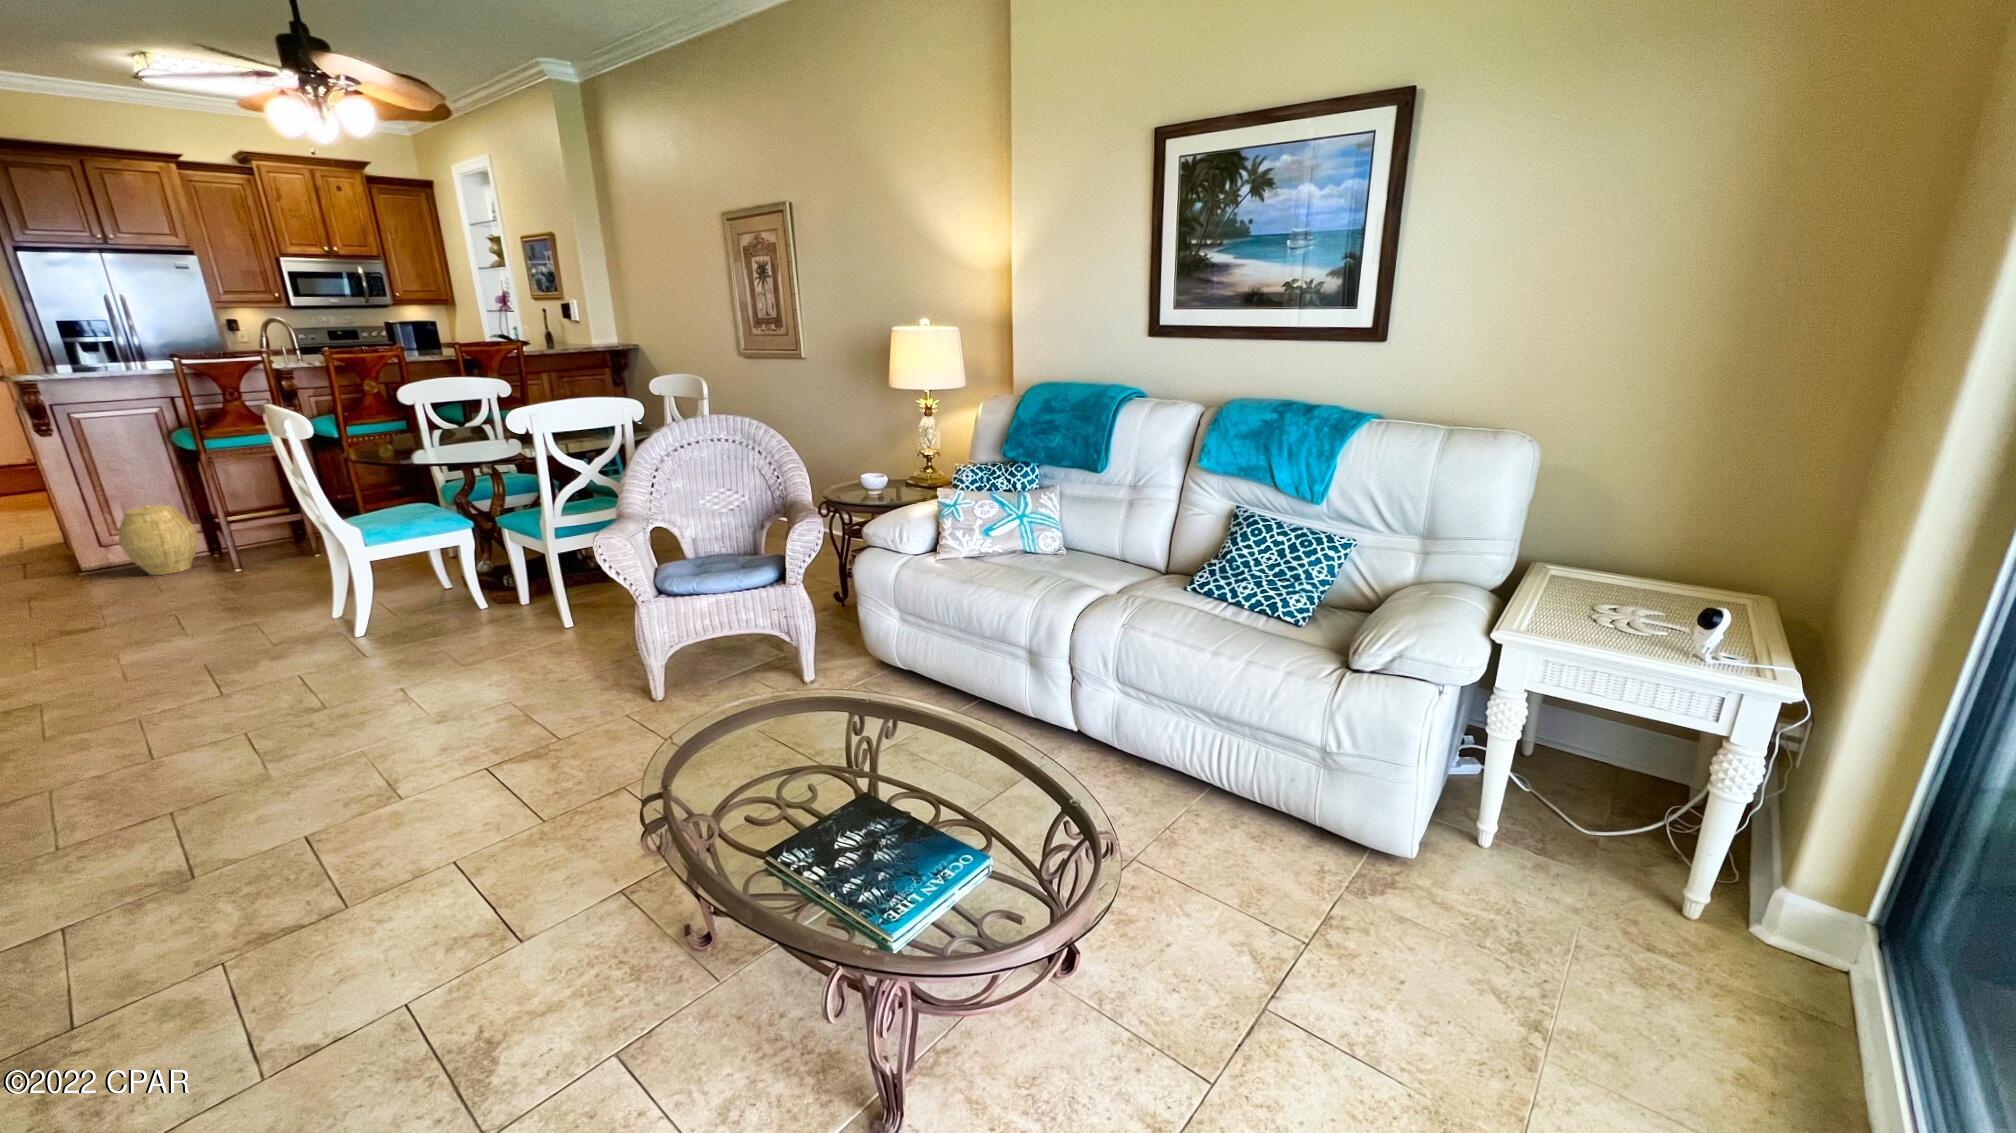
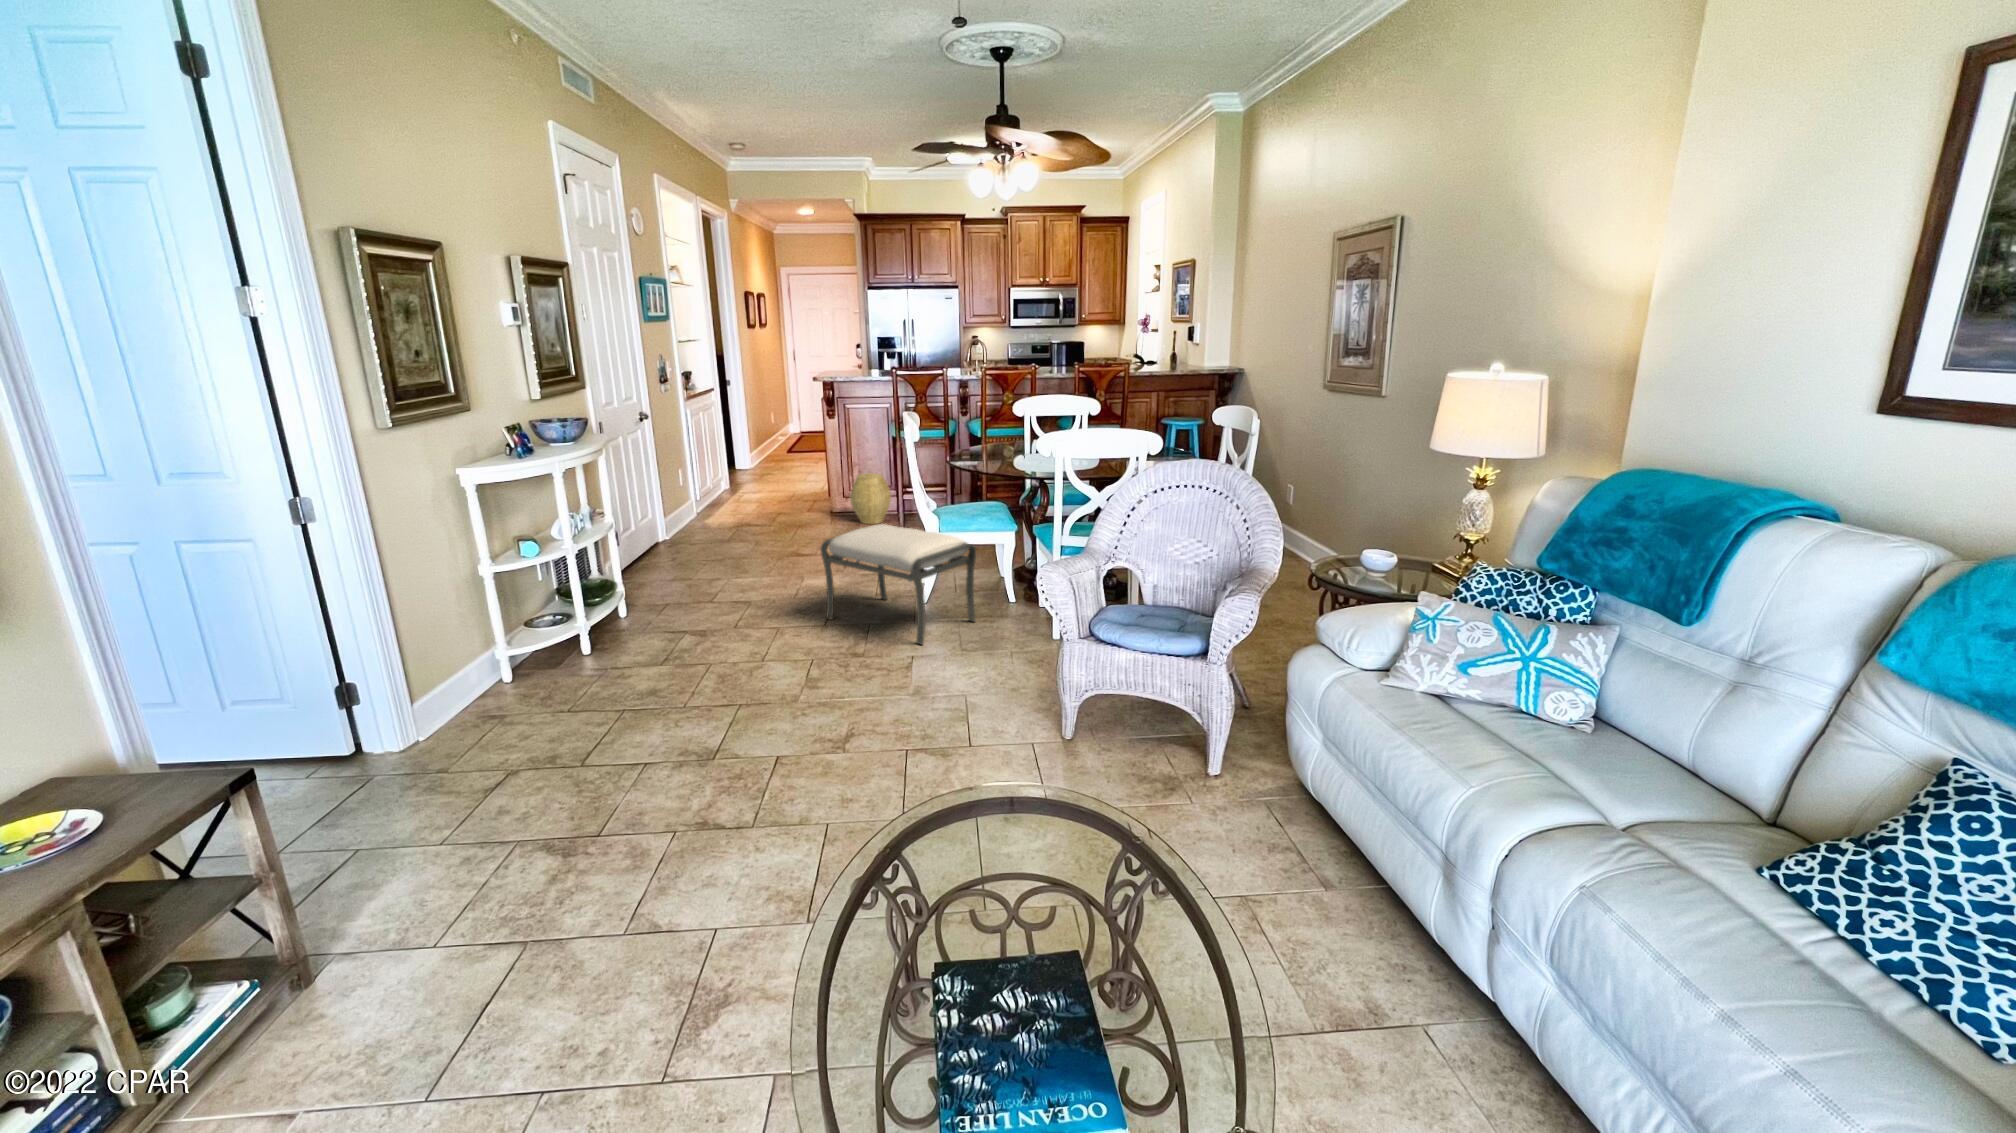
ottoman: none [188,546,454,687] -> present [821,524,976,644]

